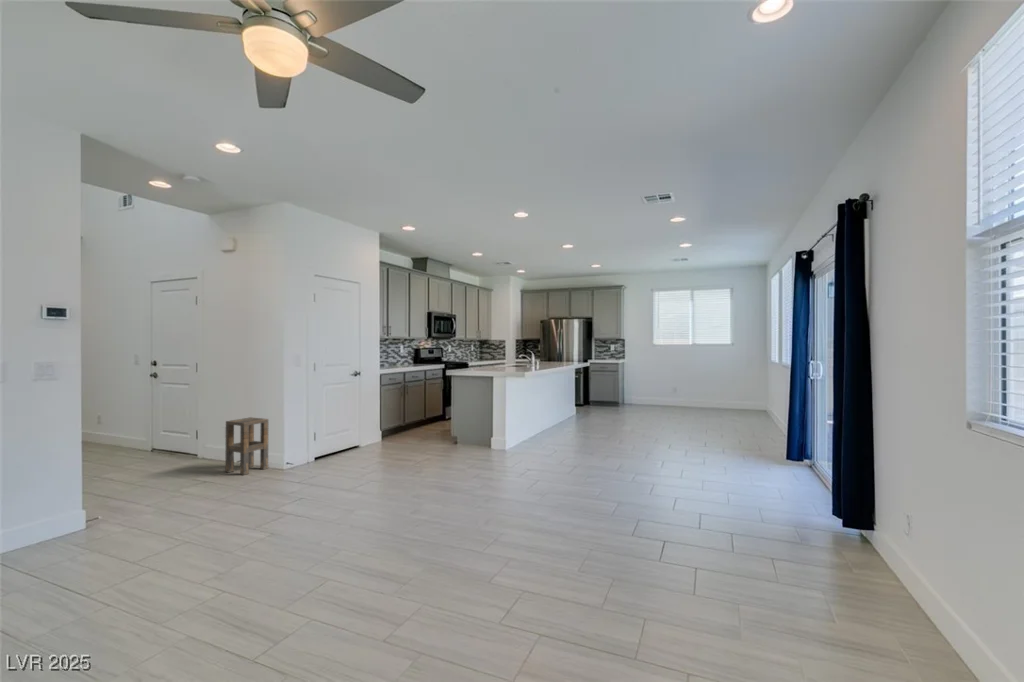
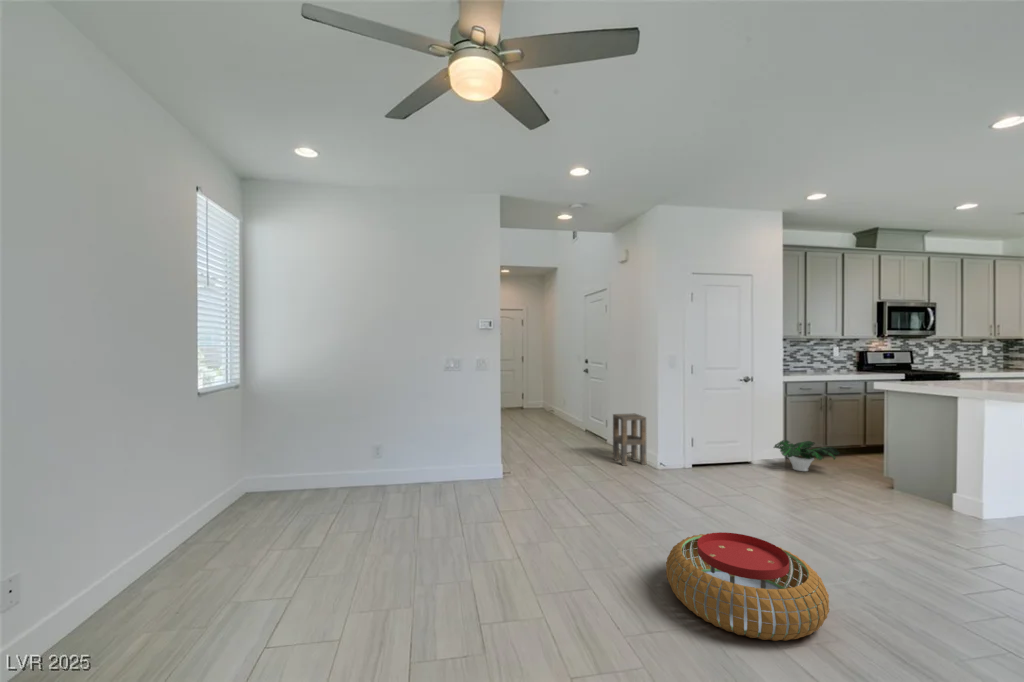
potted plant: none [375,420,419,444] -> present [774,440,840,471]
pouf: none [376,486,484,554] -> present [666,532,829,641]

